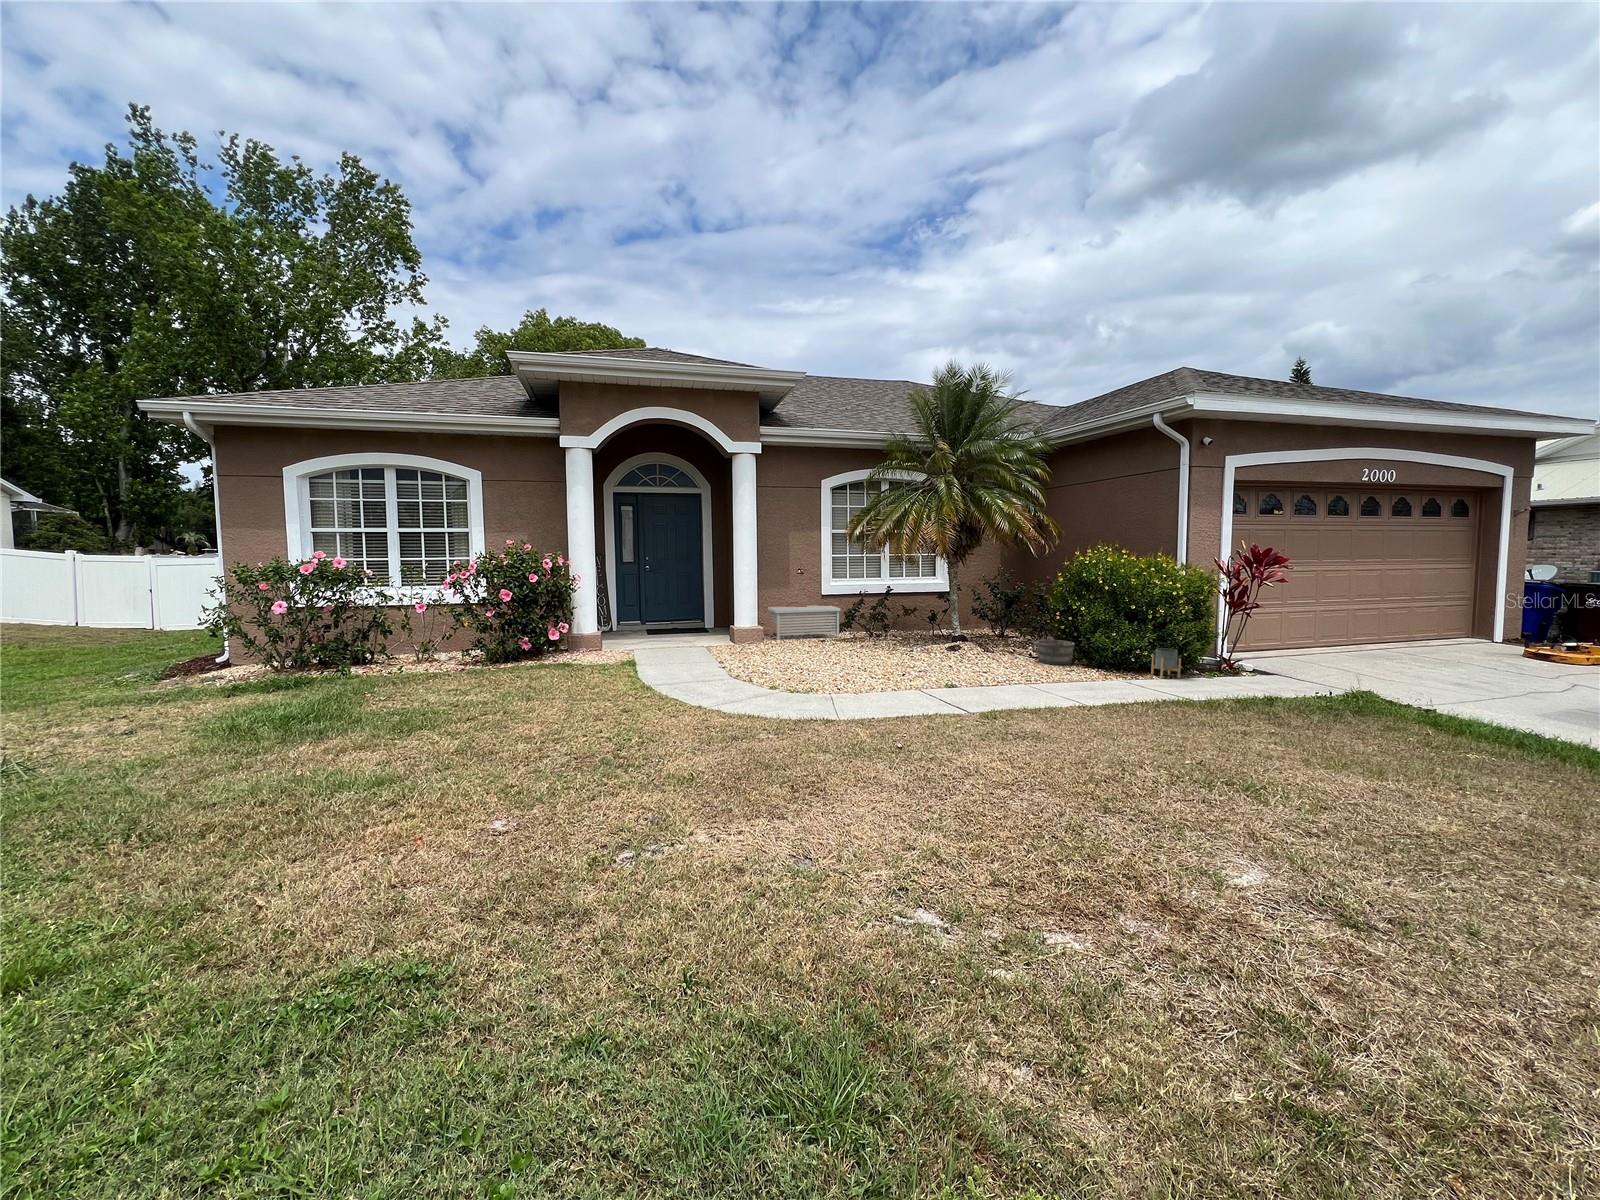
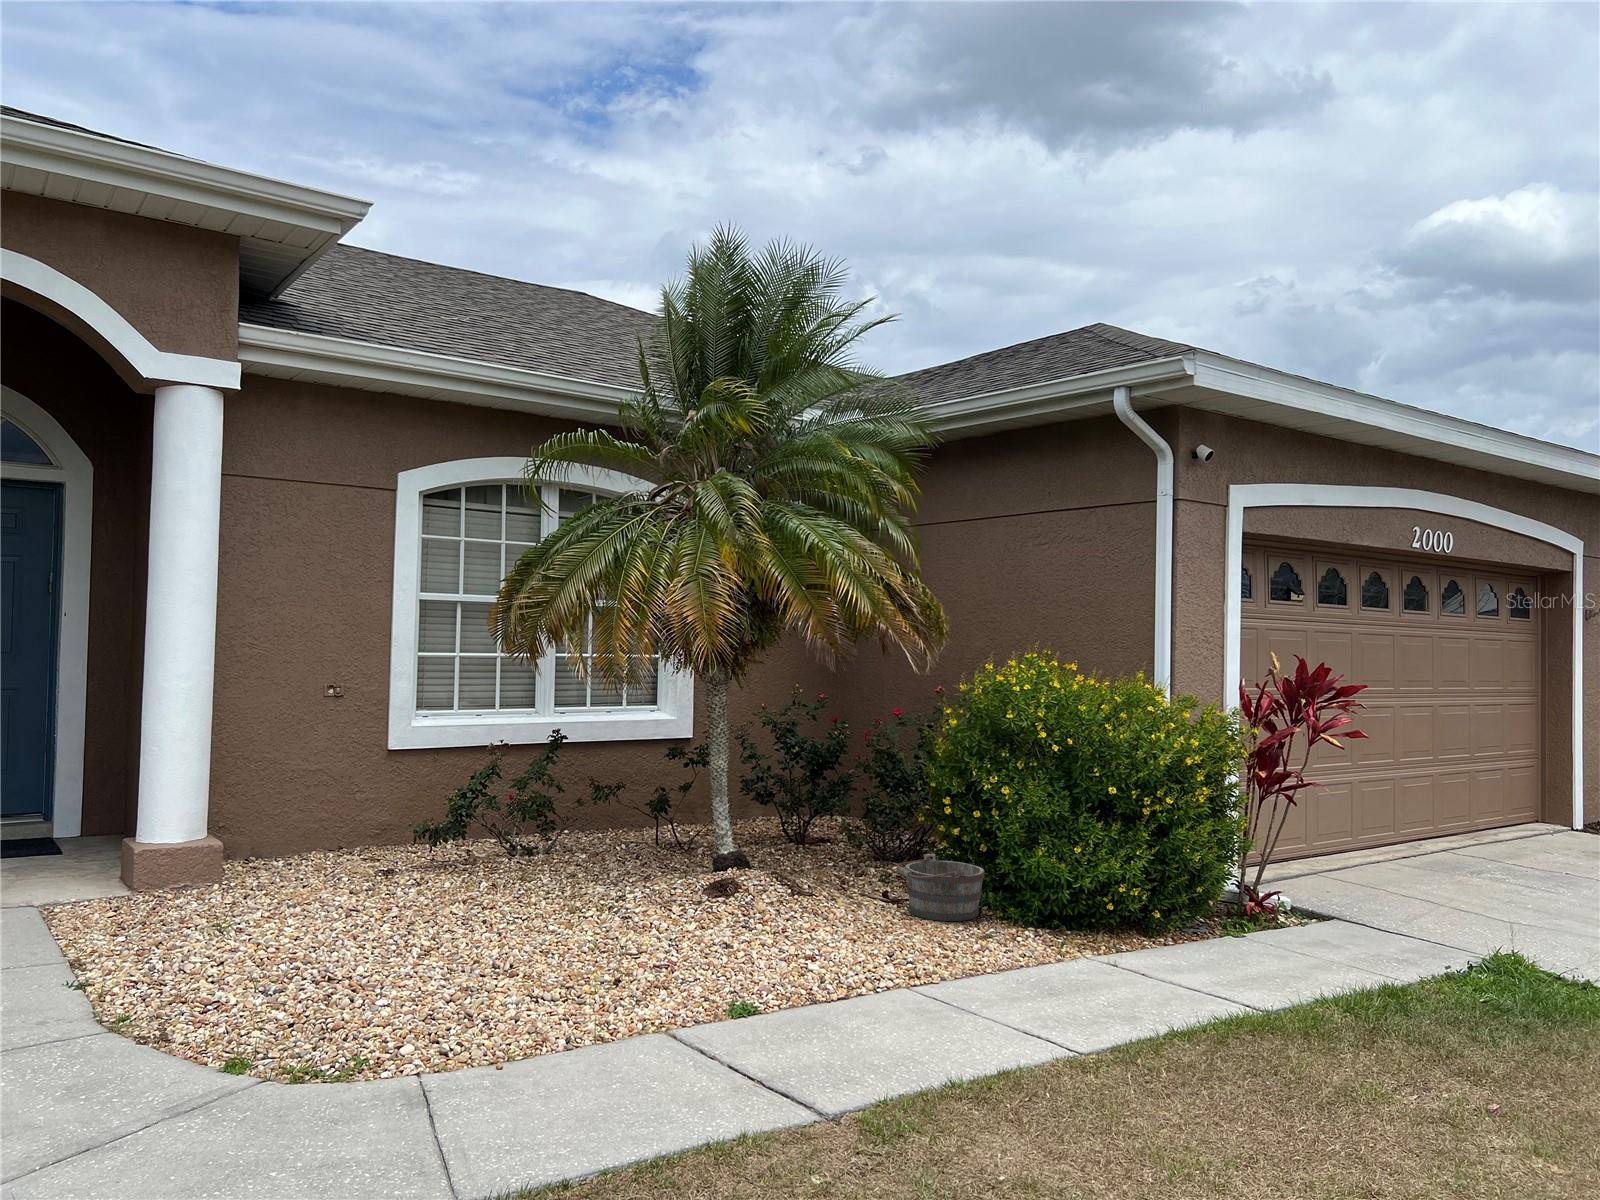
storage bench: present [768,606,841,640] -> none [237,777,439,878]
planter: present [1151,648,1181,678] -> none [1141,879,1199,947]

